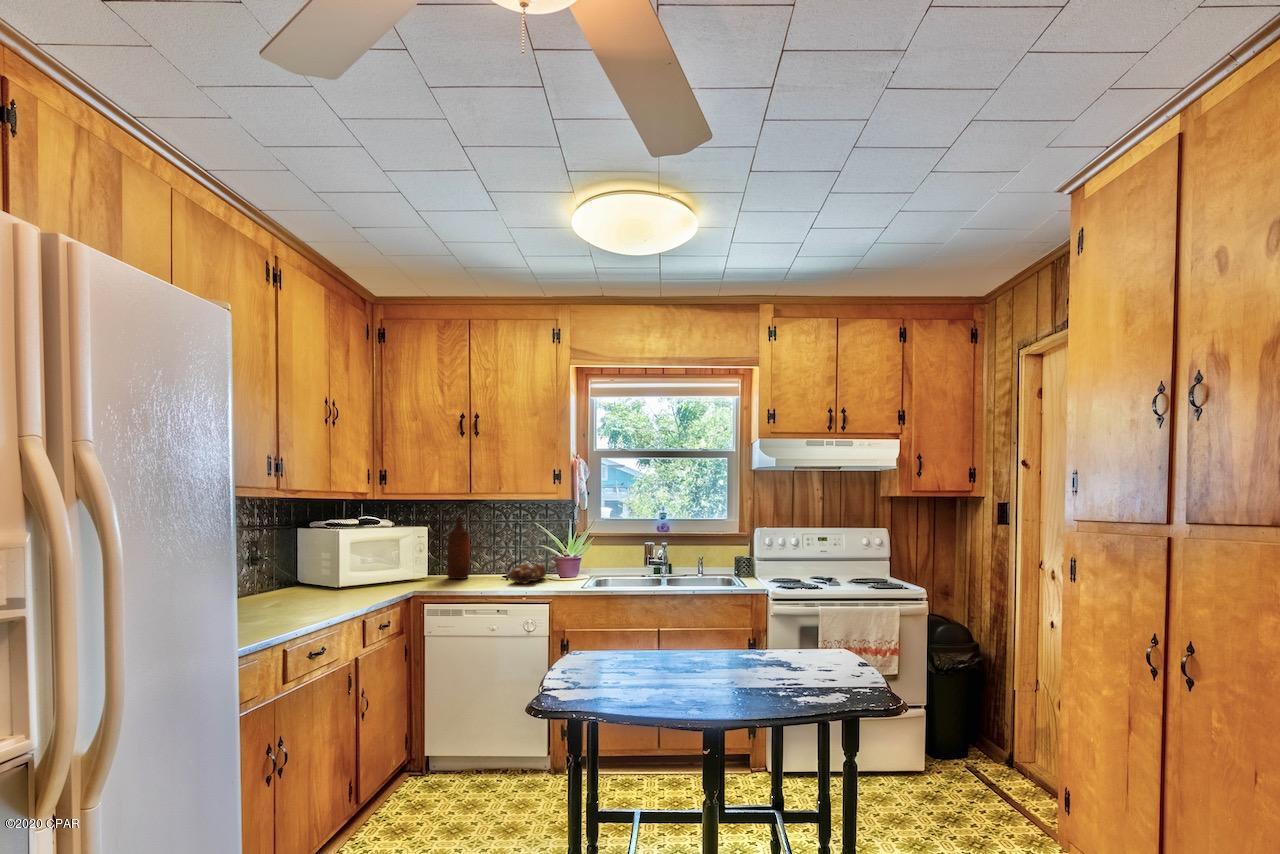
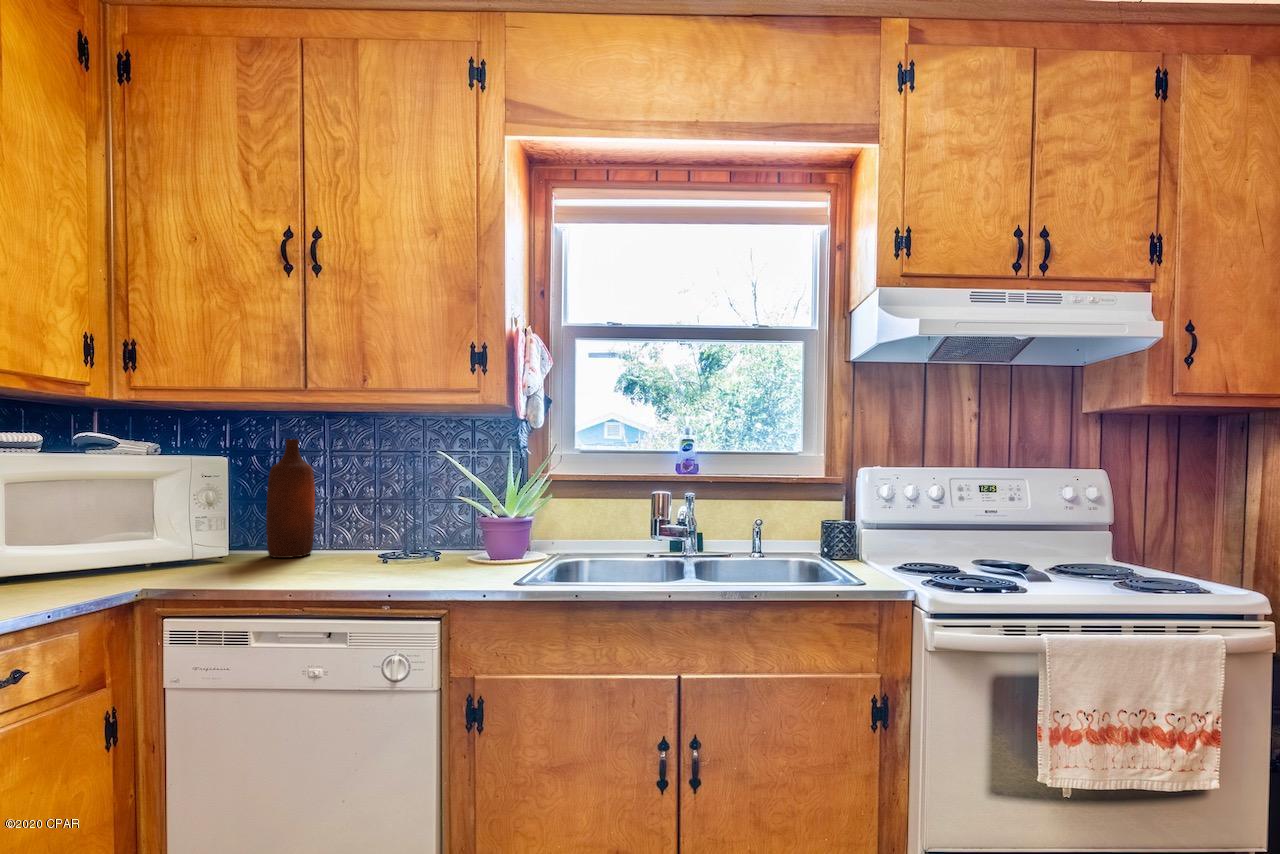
bread loaf: present [509,563,546,584] -> none [376,528,460,571]

